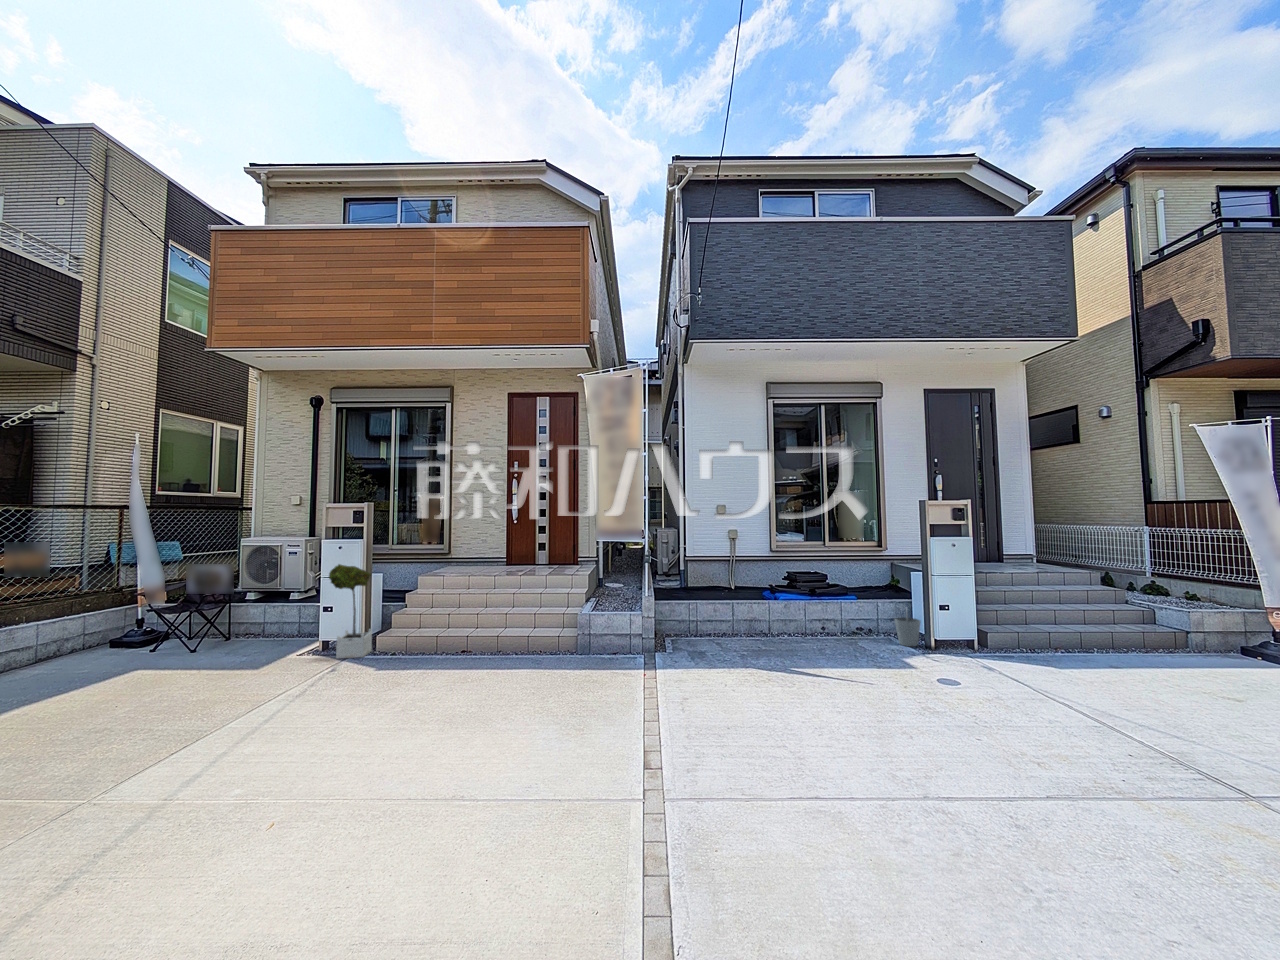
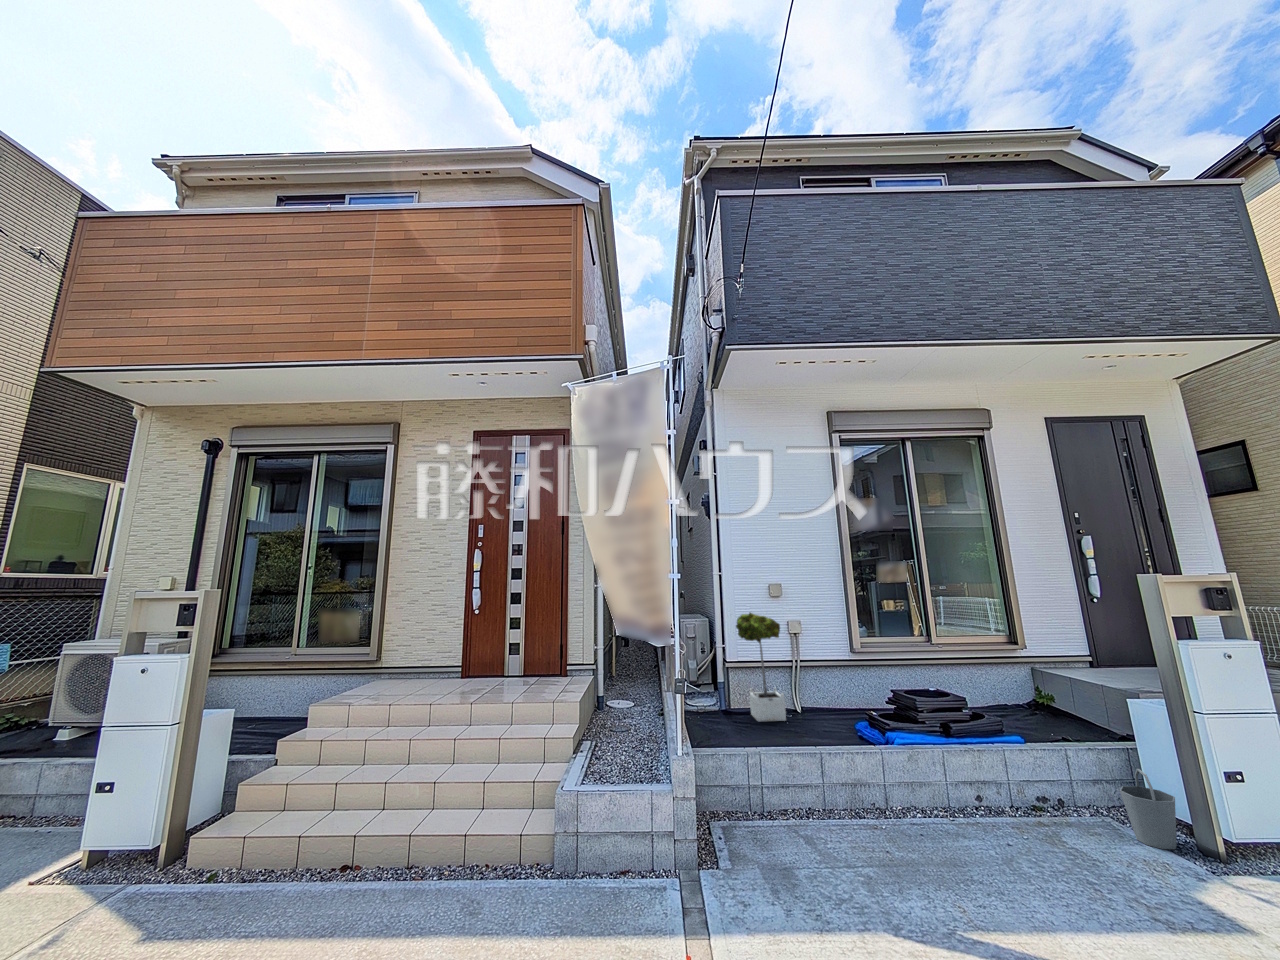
potted tree: present [329,564,372,658] -> present [736,613,786,721]

